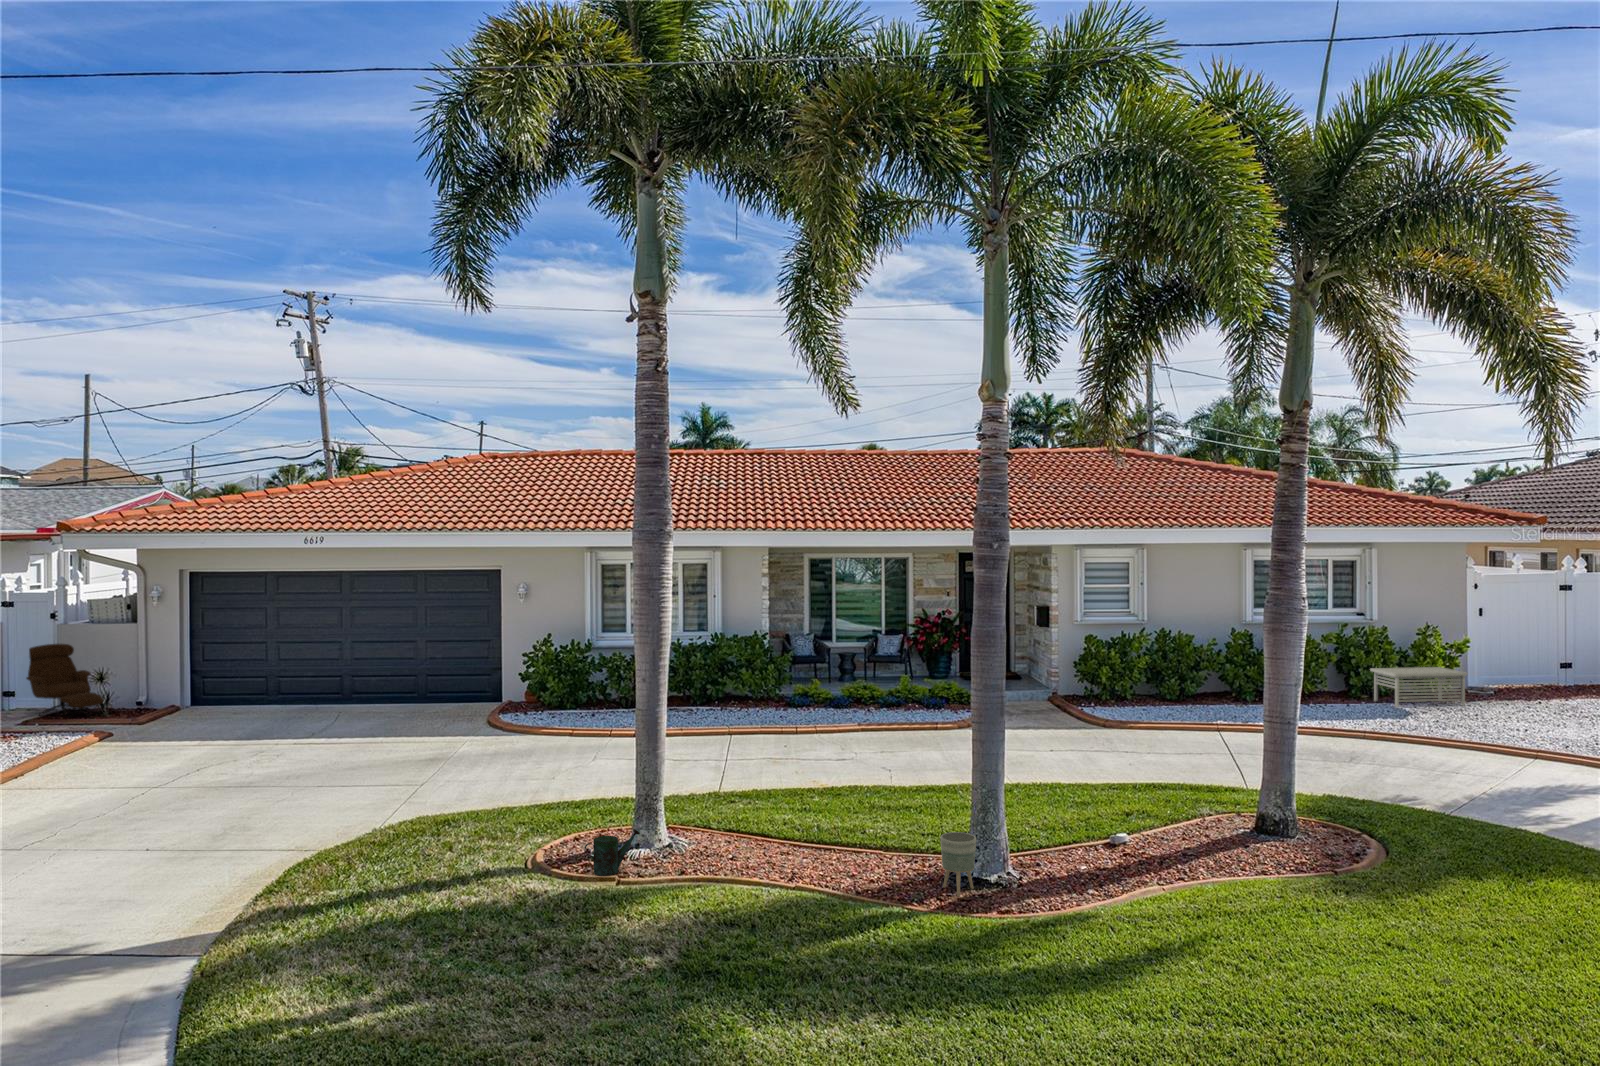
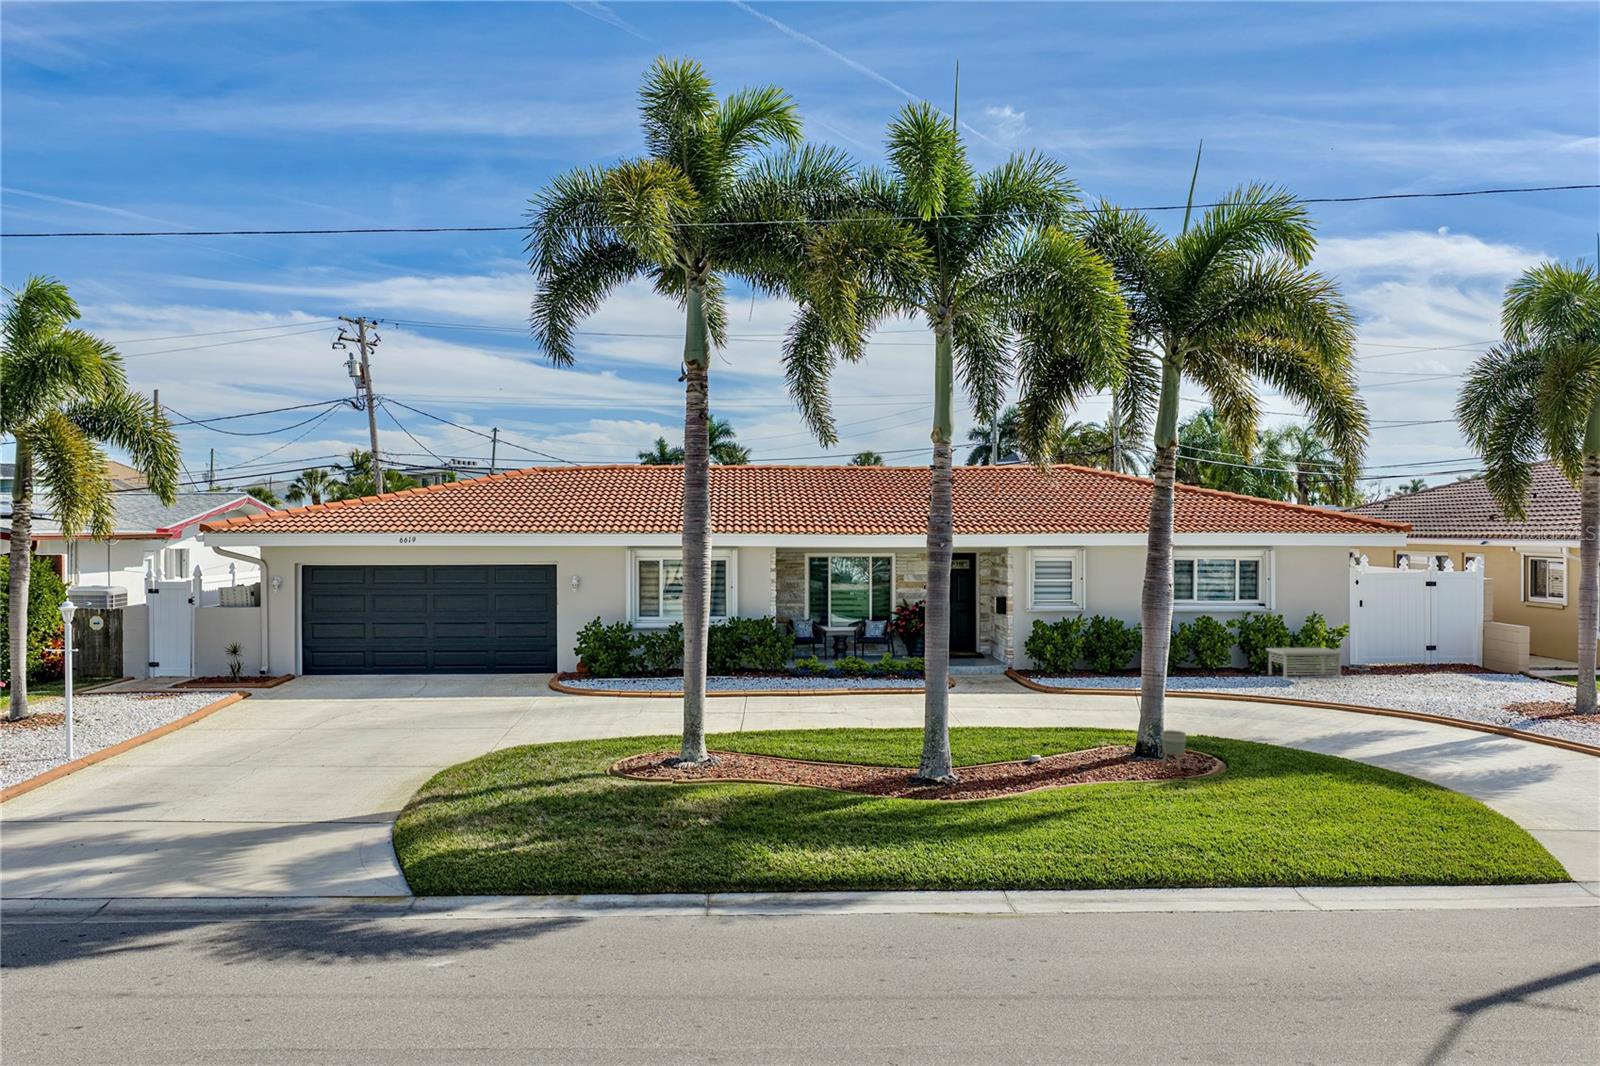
lounge chair: present [26,644,103,718] -> none [174,623,236,683]
watering can: present [584,829,640,876] -> none [648,748,688,780]
planter: present [940,832,976,897] -> present [1162,730,1186,769]

